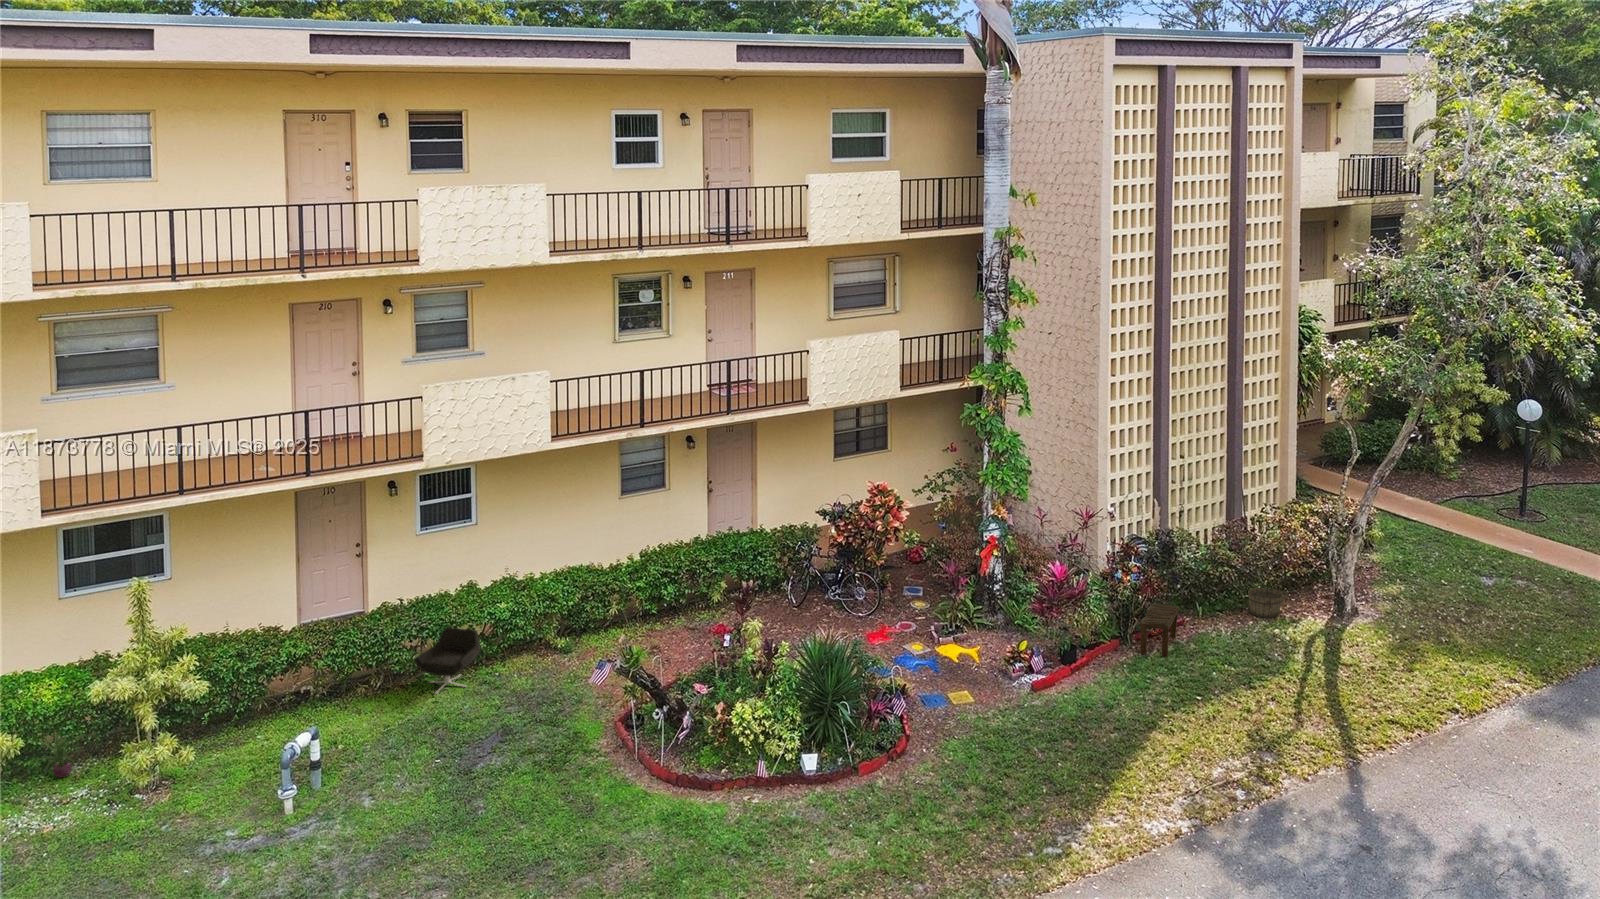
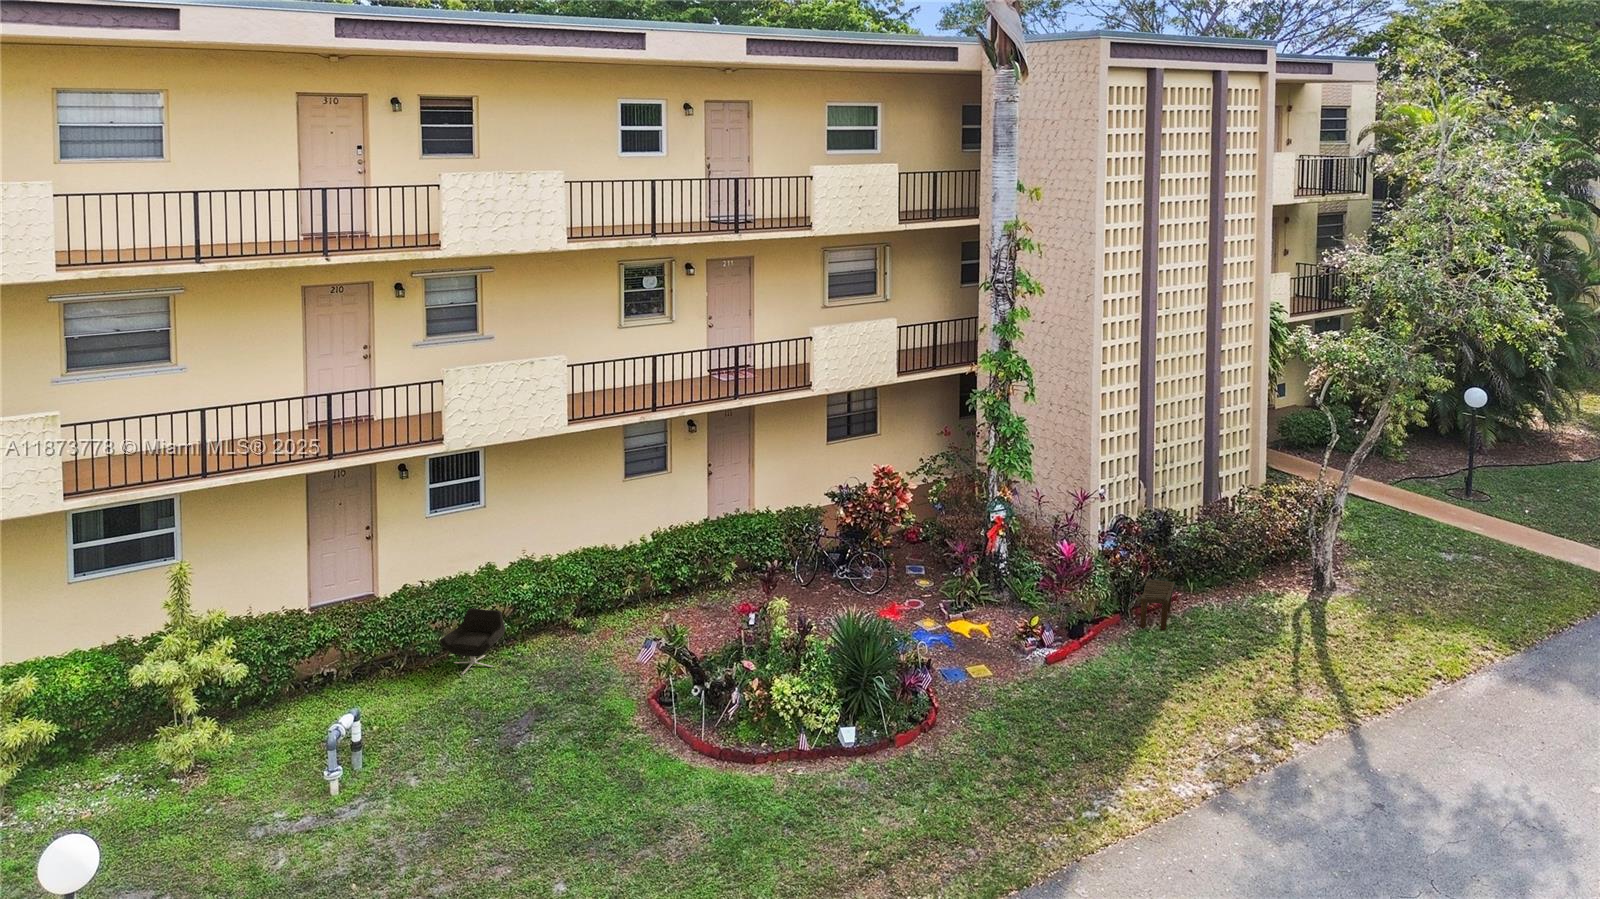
wooden bucket: present [1248,585,1284,618] -> none [1234,561,1268,592]
decorative plant: present [42,732,71,778] -> none [63,715,118,763]

